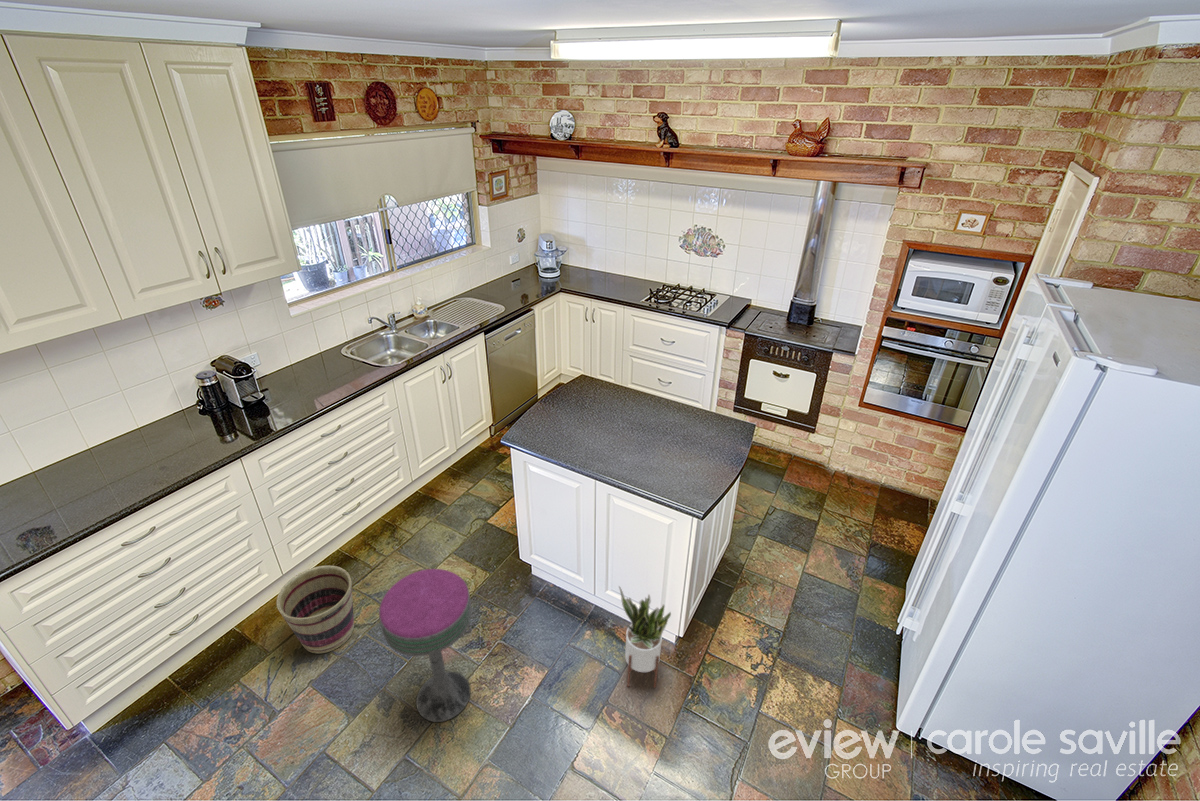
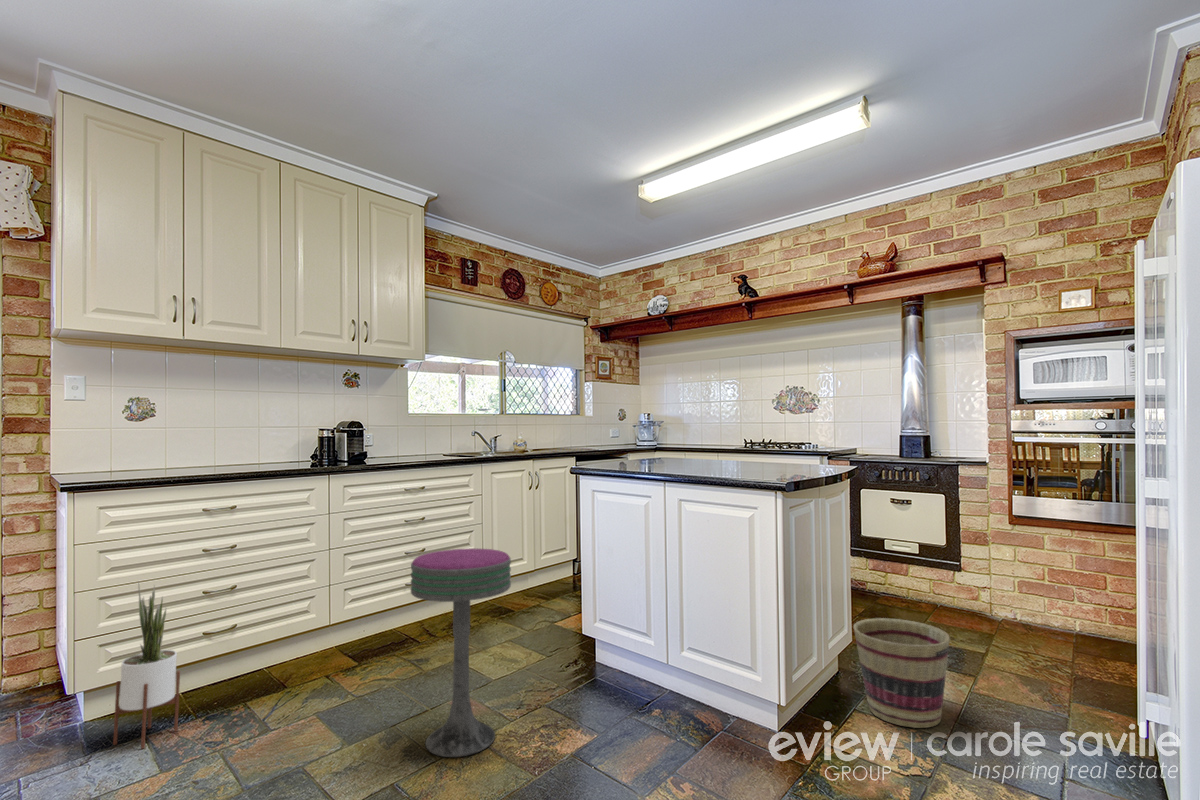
basket: present [277,565,354,653] -> present [854,618,950,728]
potted plant: present [619,587,671,687] -> present [113,583,180,748]

